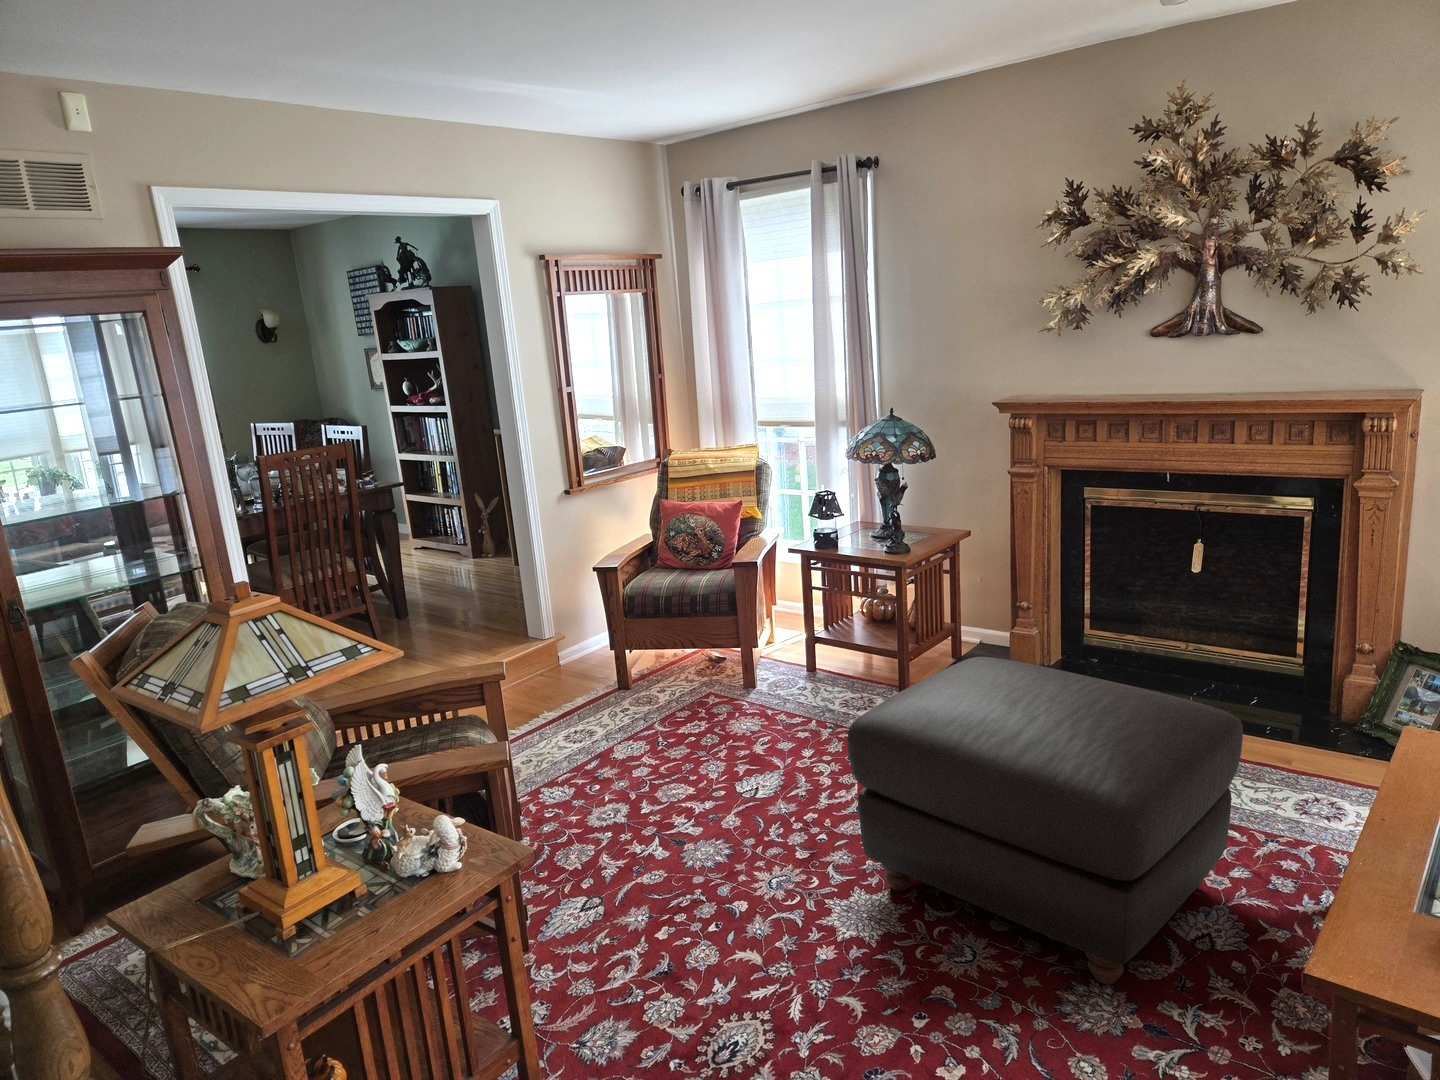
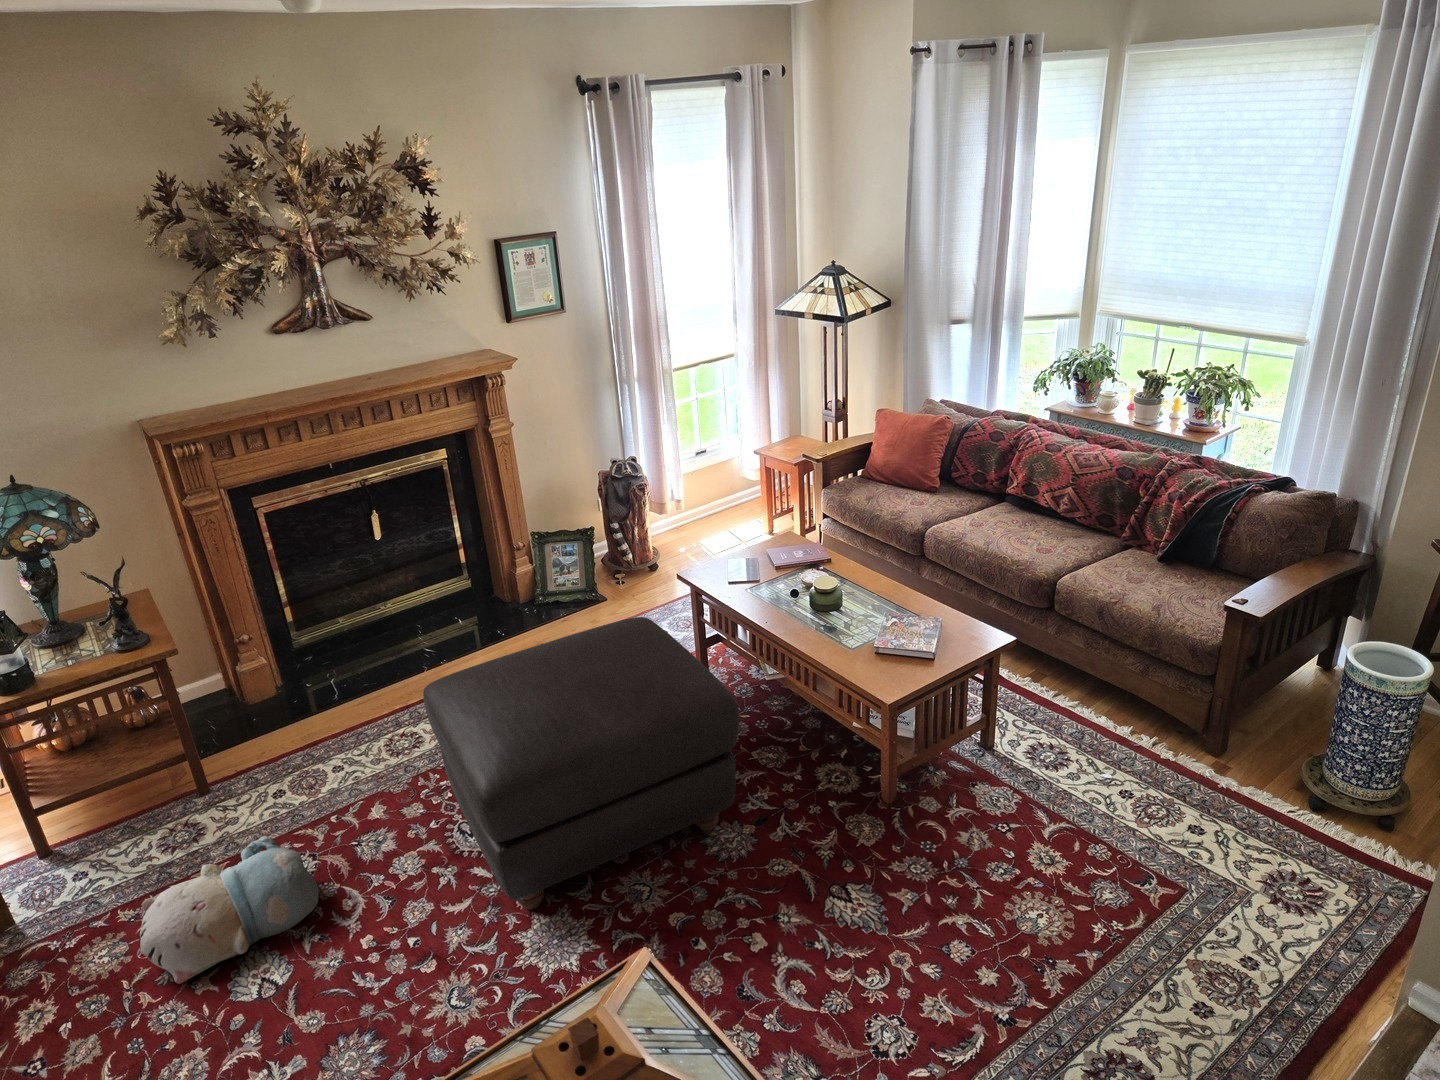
plush toy: none [731,703,849,782] -> present [140,836,319,984]

